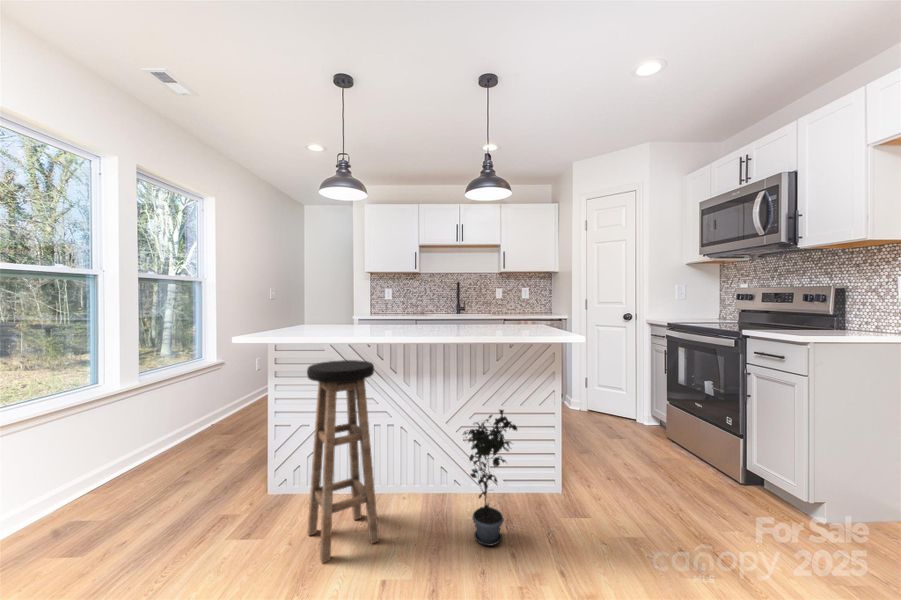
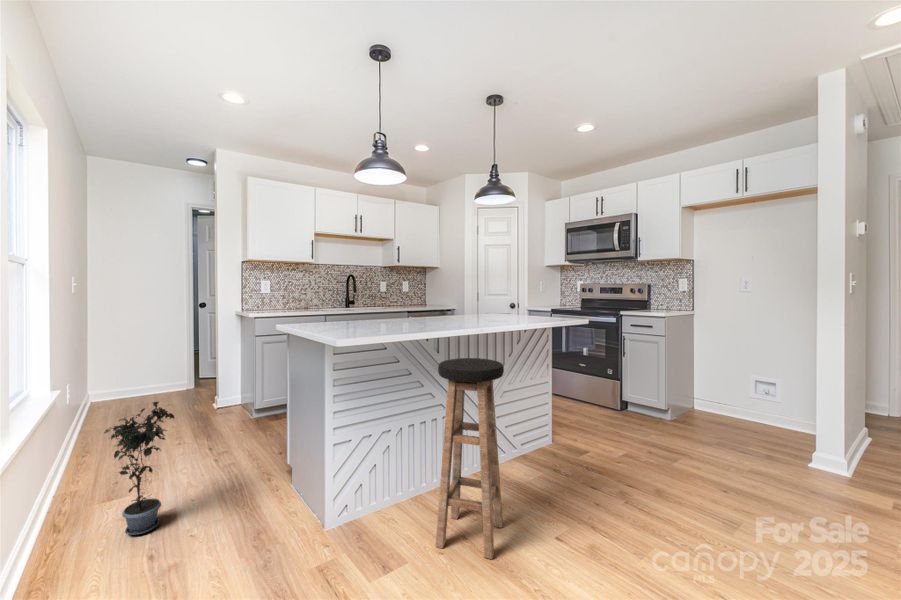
potted plant: present [463,410,517,545] -> present [104,402,174,535]

